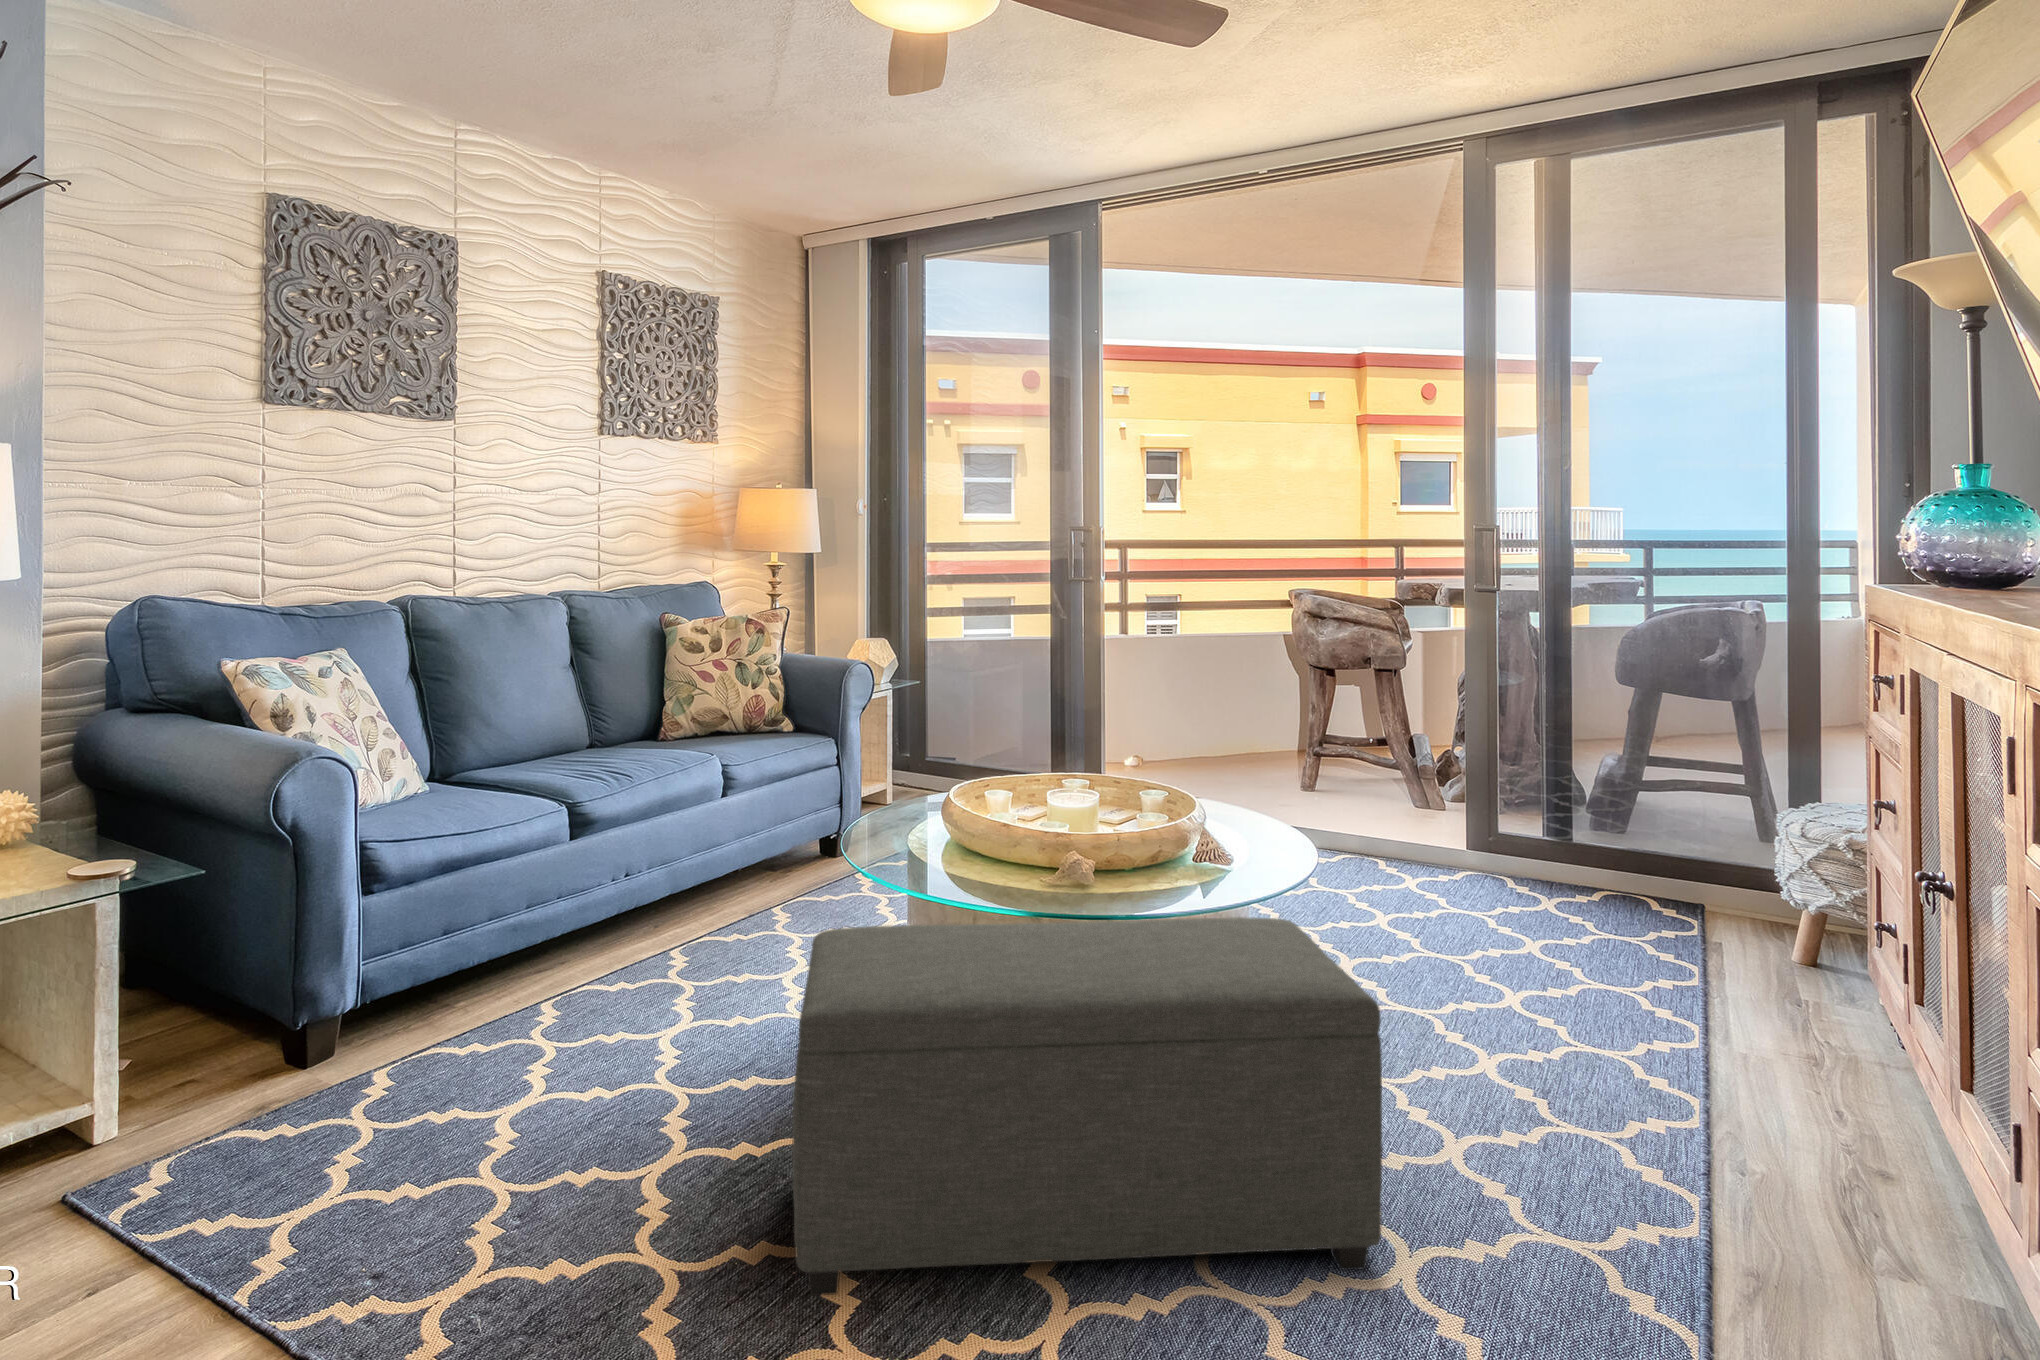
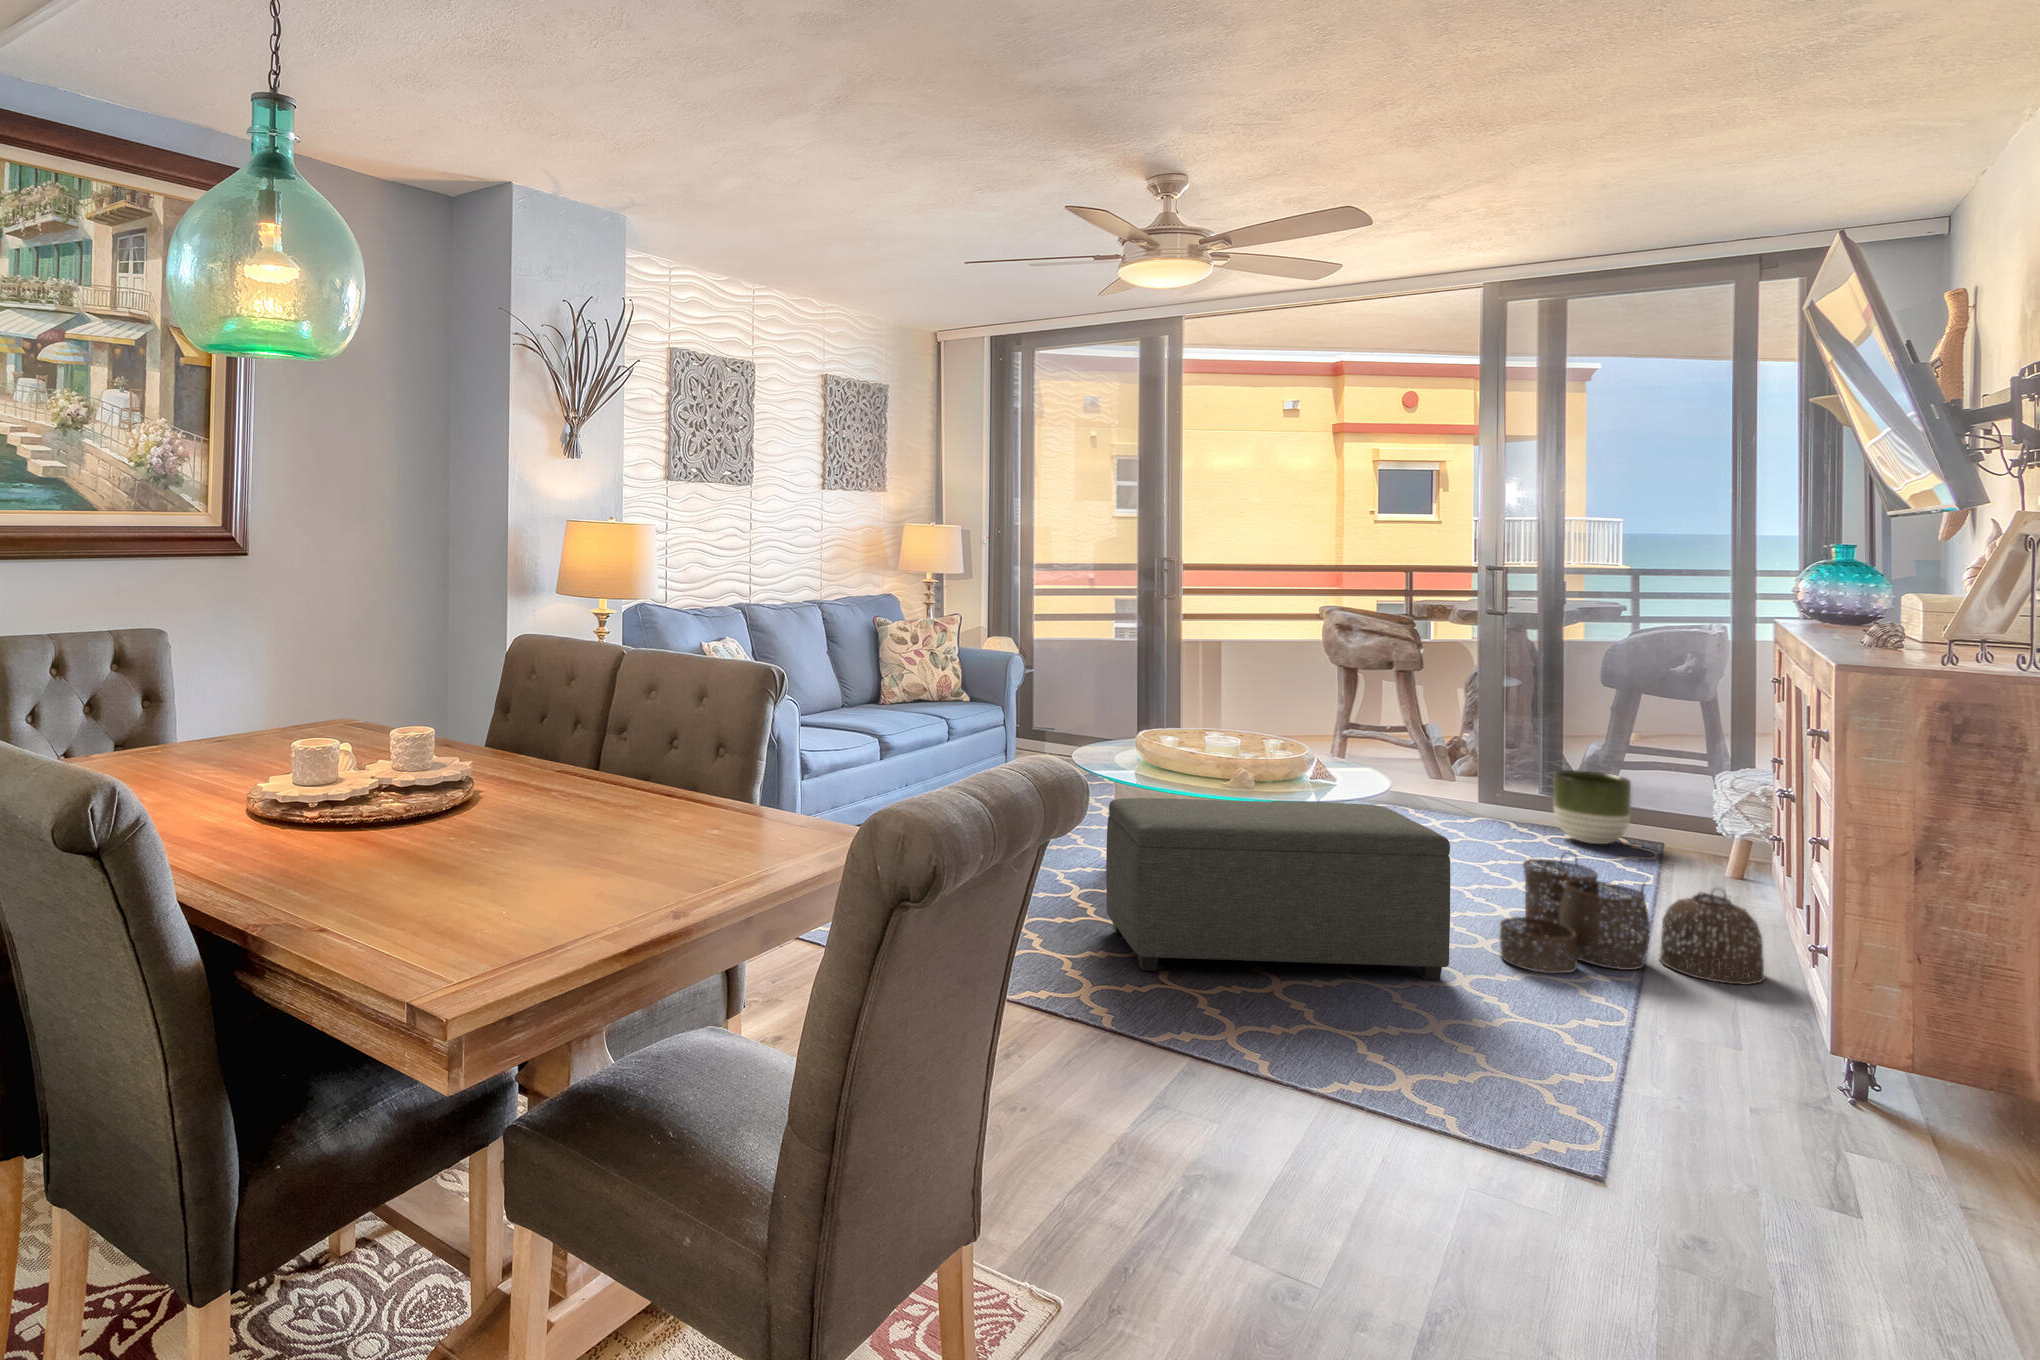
planter: none [1561,804,1662,909] -> present [1553,770,1631,844]
woven basket: none [1475,970,1908,1229] -> present [1500,853,1765,985]

